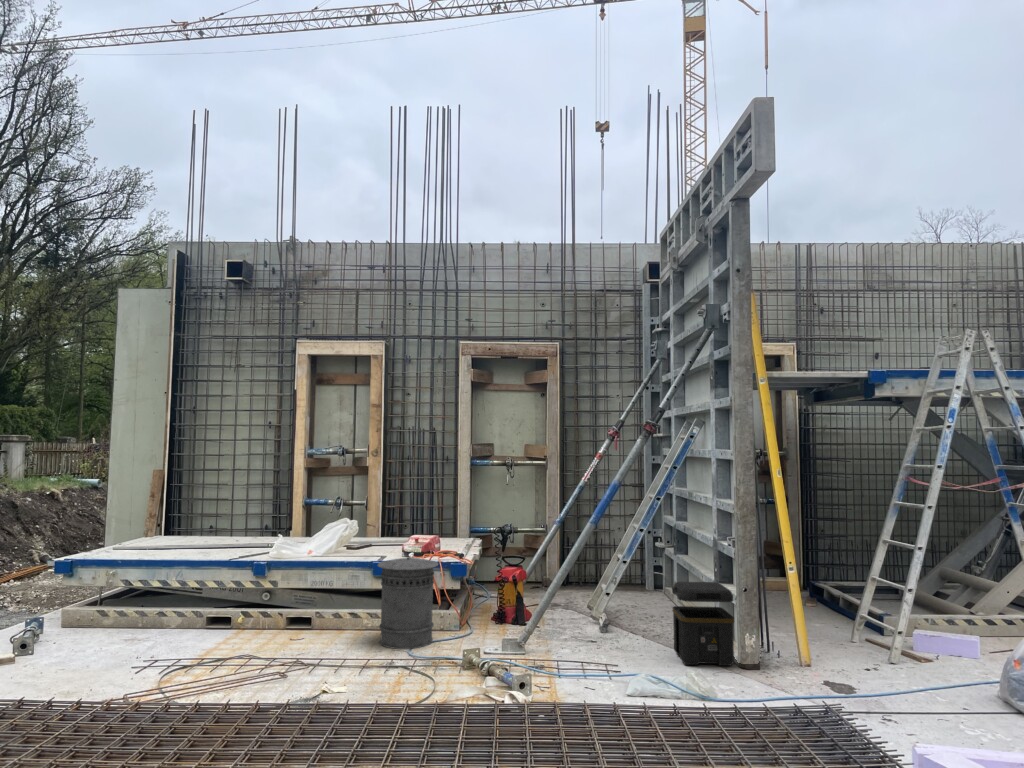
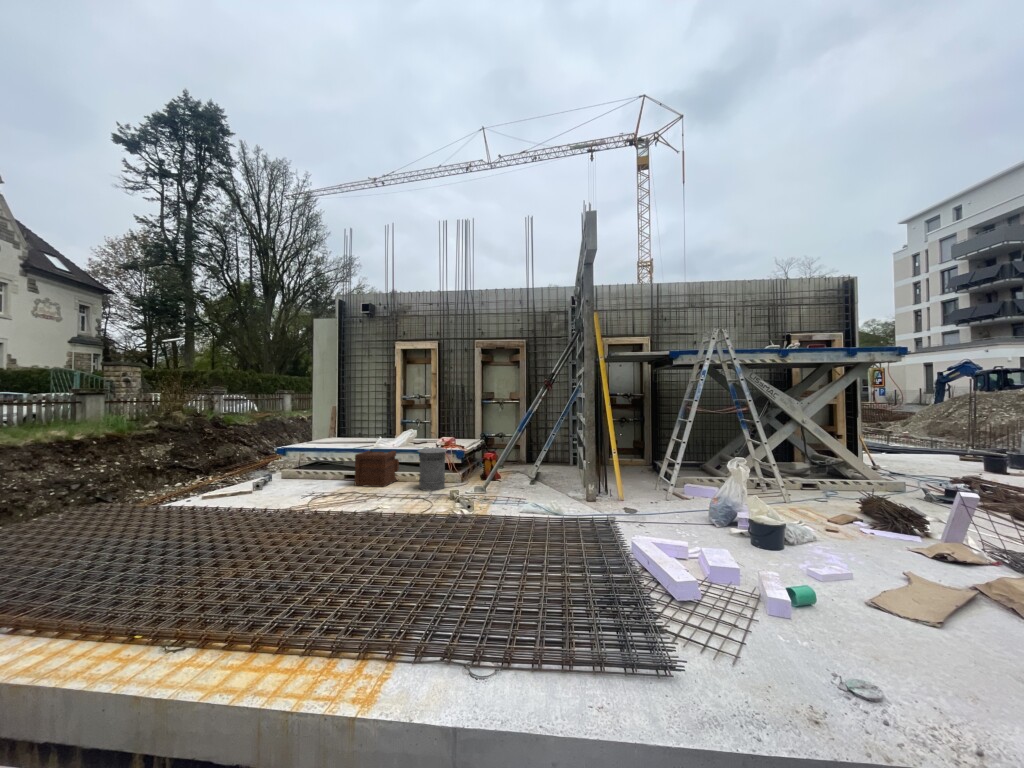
wooden crate: none [238,564,326,644] -> present [354,451,399,487]
toolbox: present [672,582,734,666] -> none [557,461,585,503]

